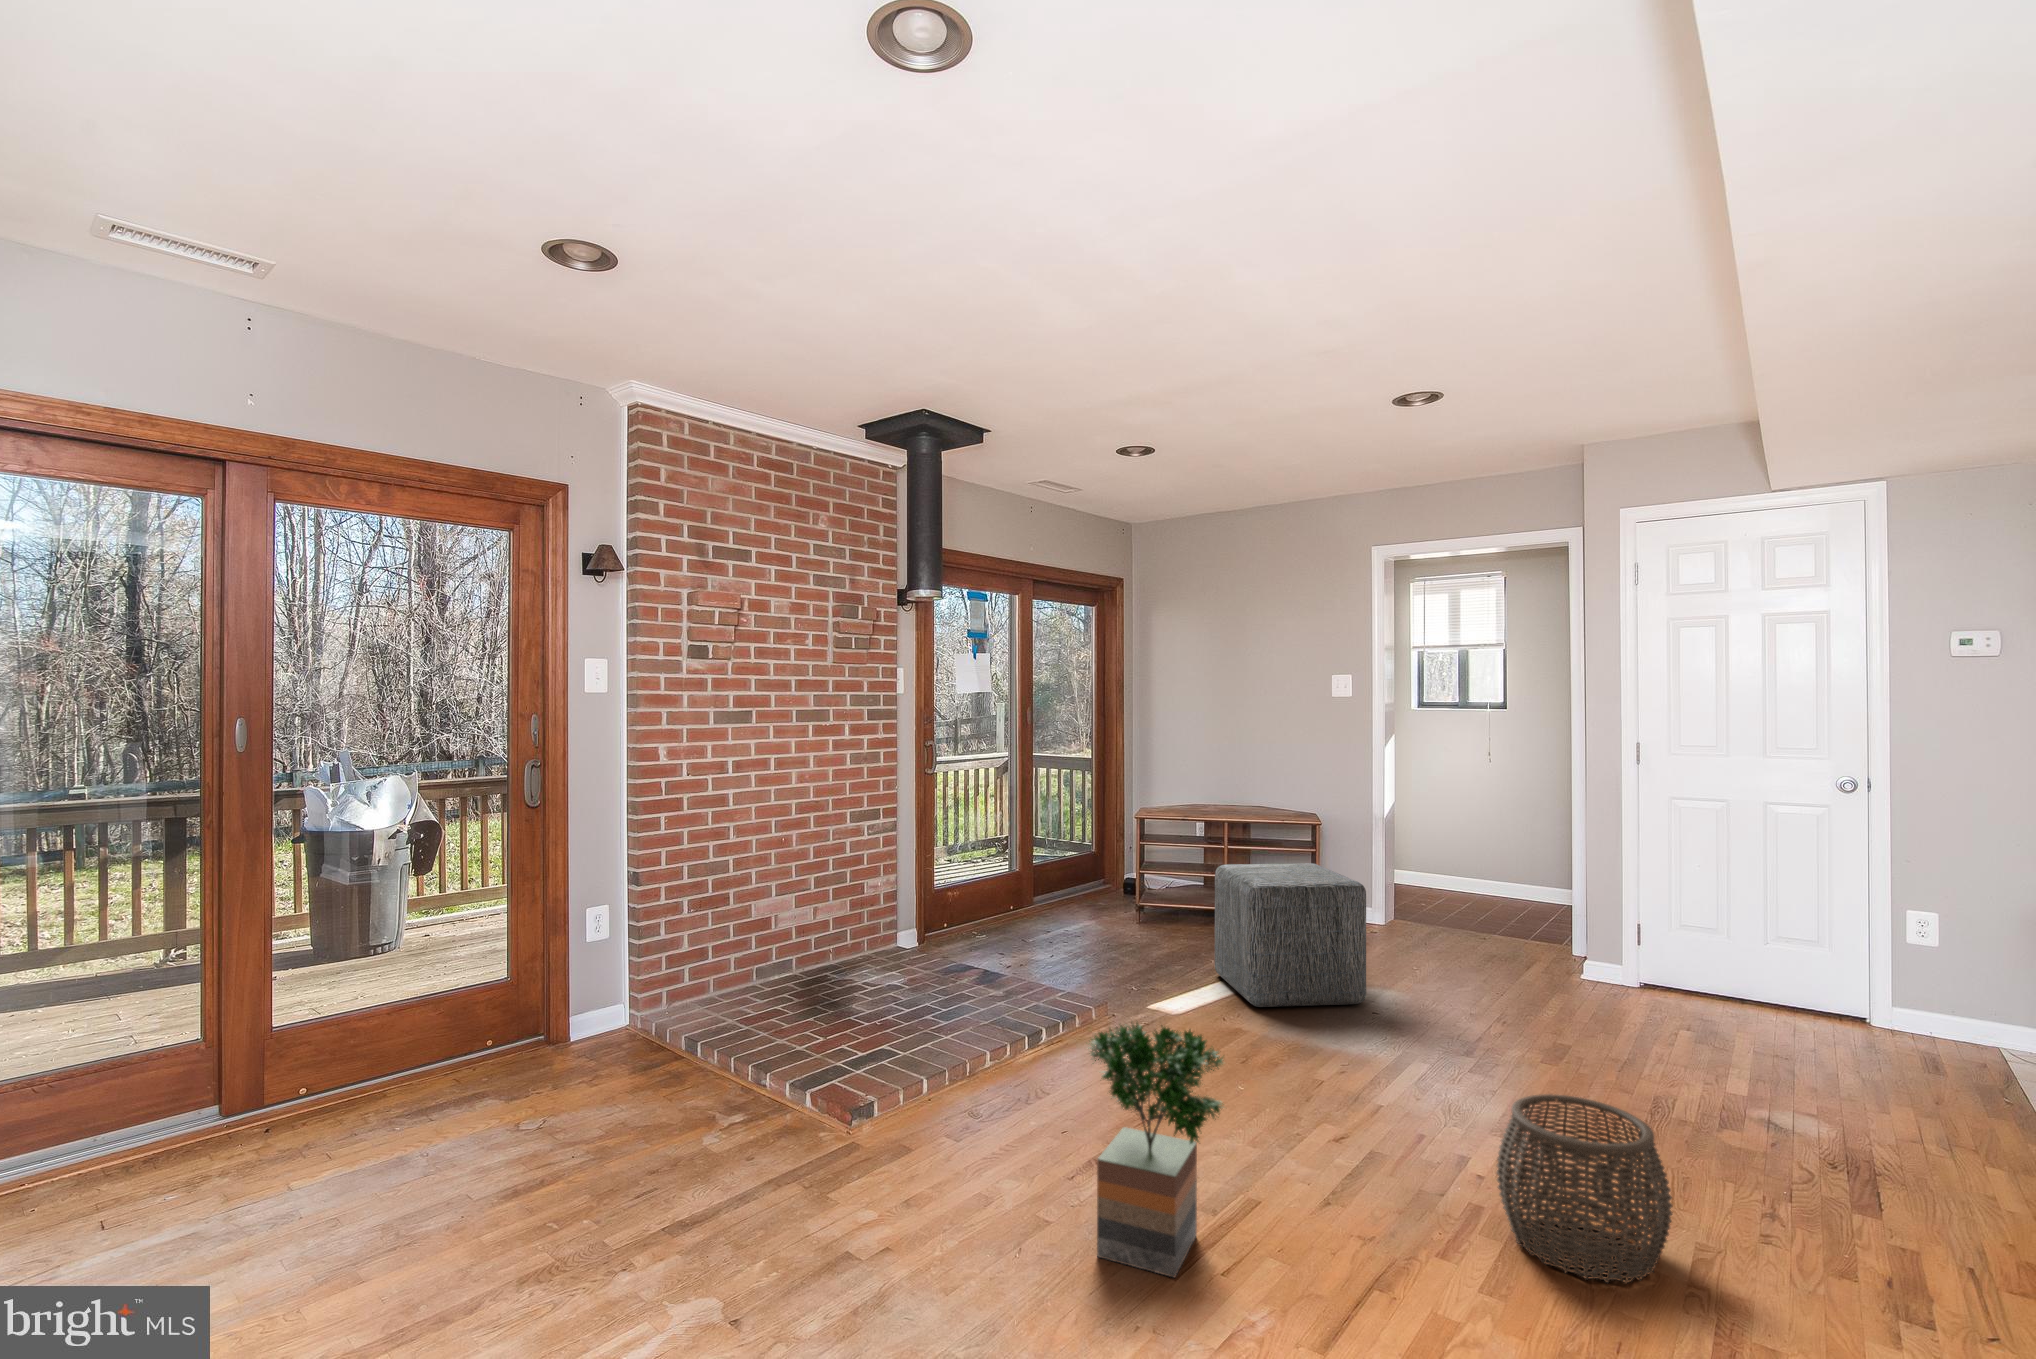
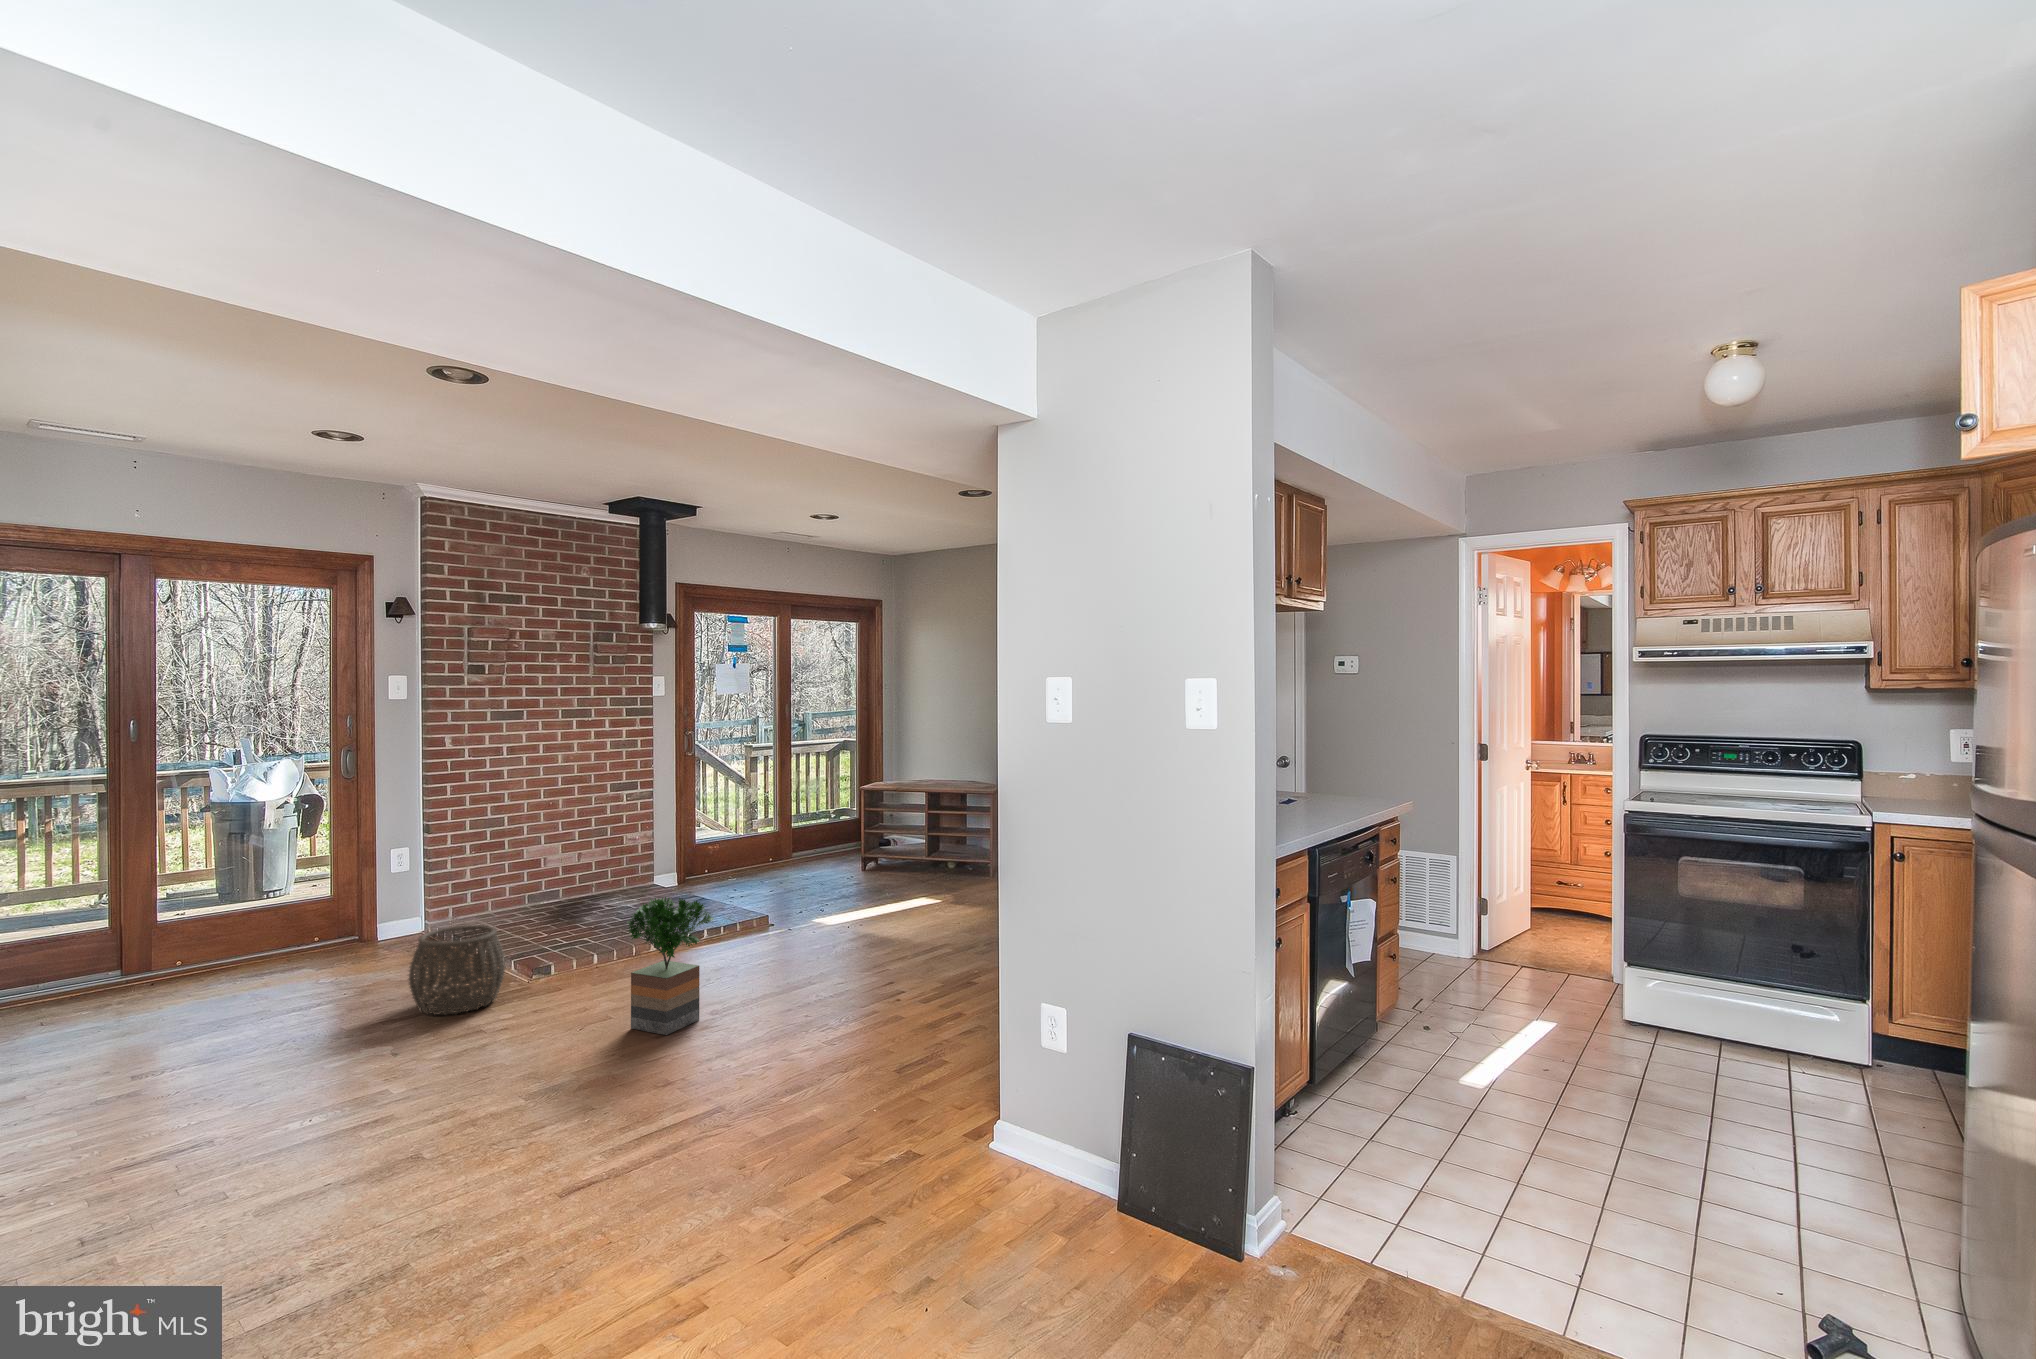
ottoman: present [1215,863,1366,1007] -> none [872,818,958,915]
woven basket: present [1496,1094,1673,1283] -> present [409,925,505,1015]

